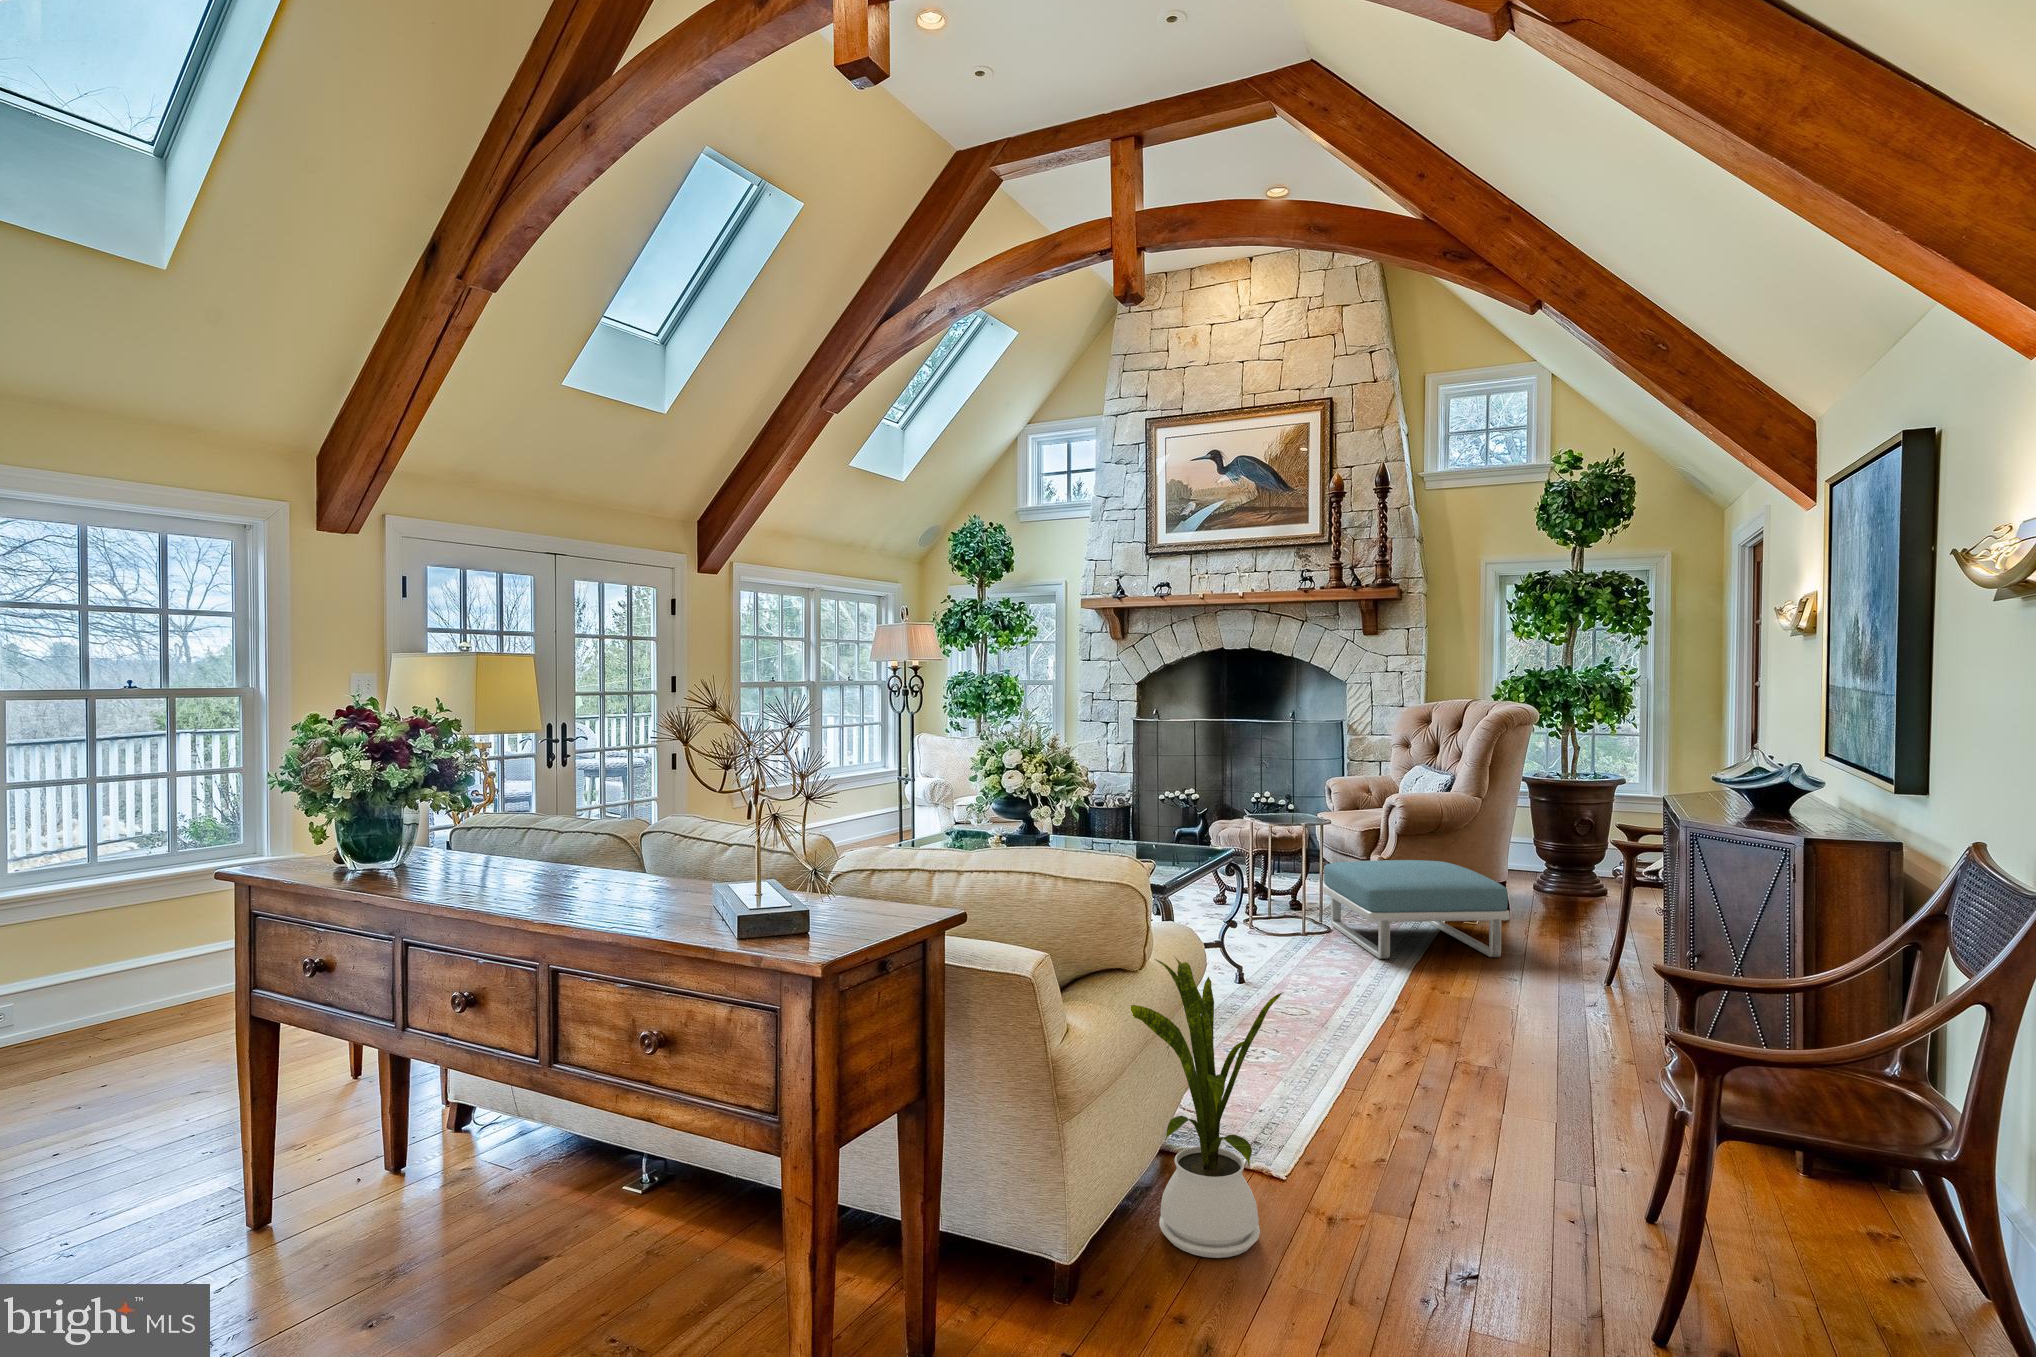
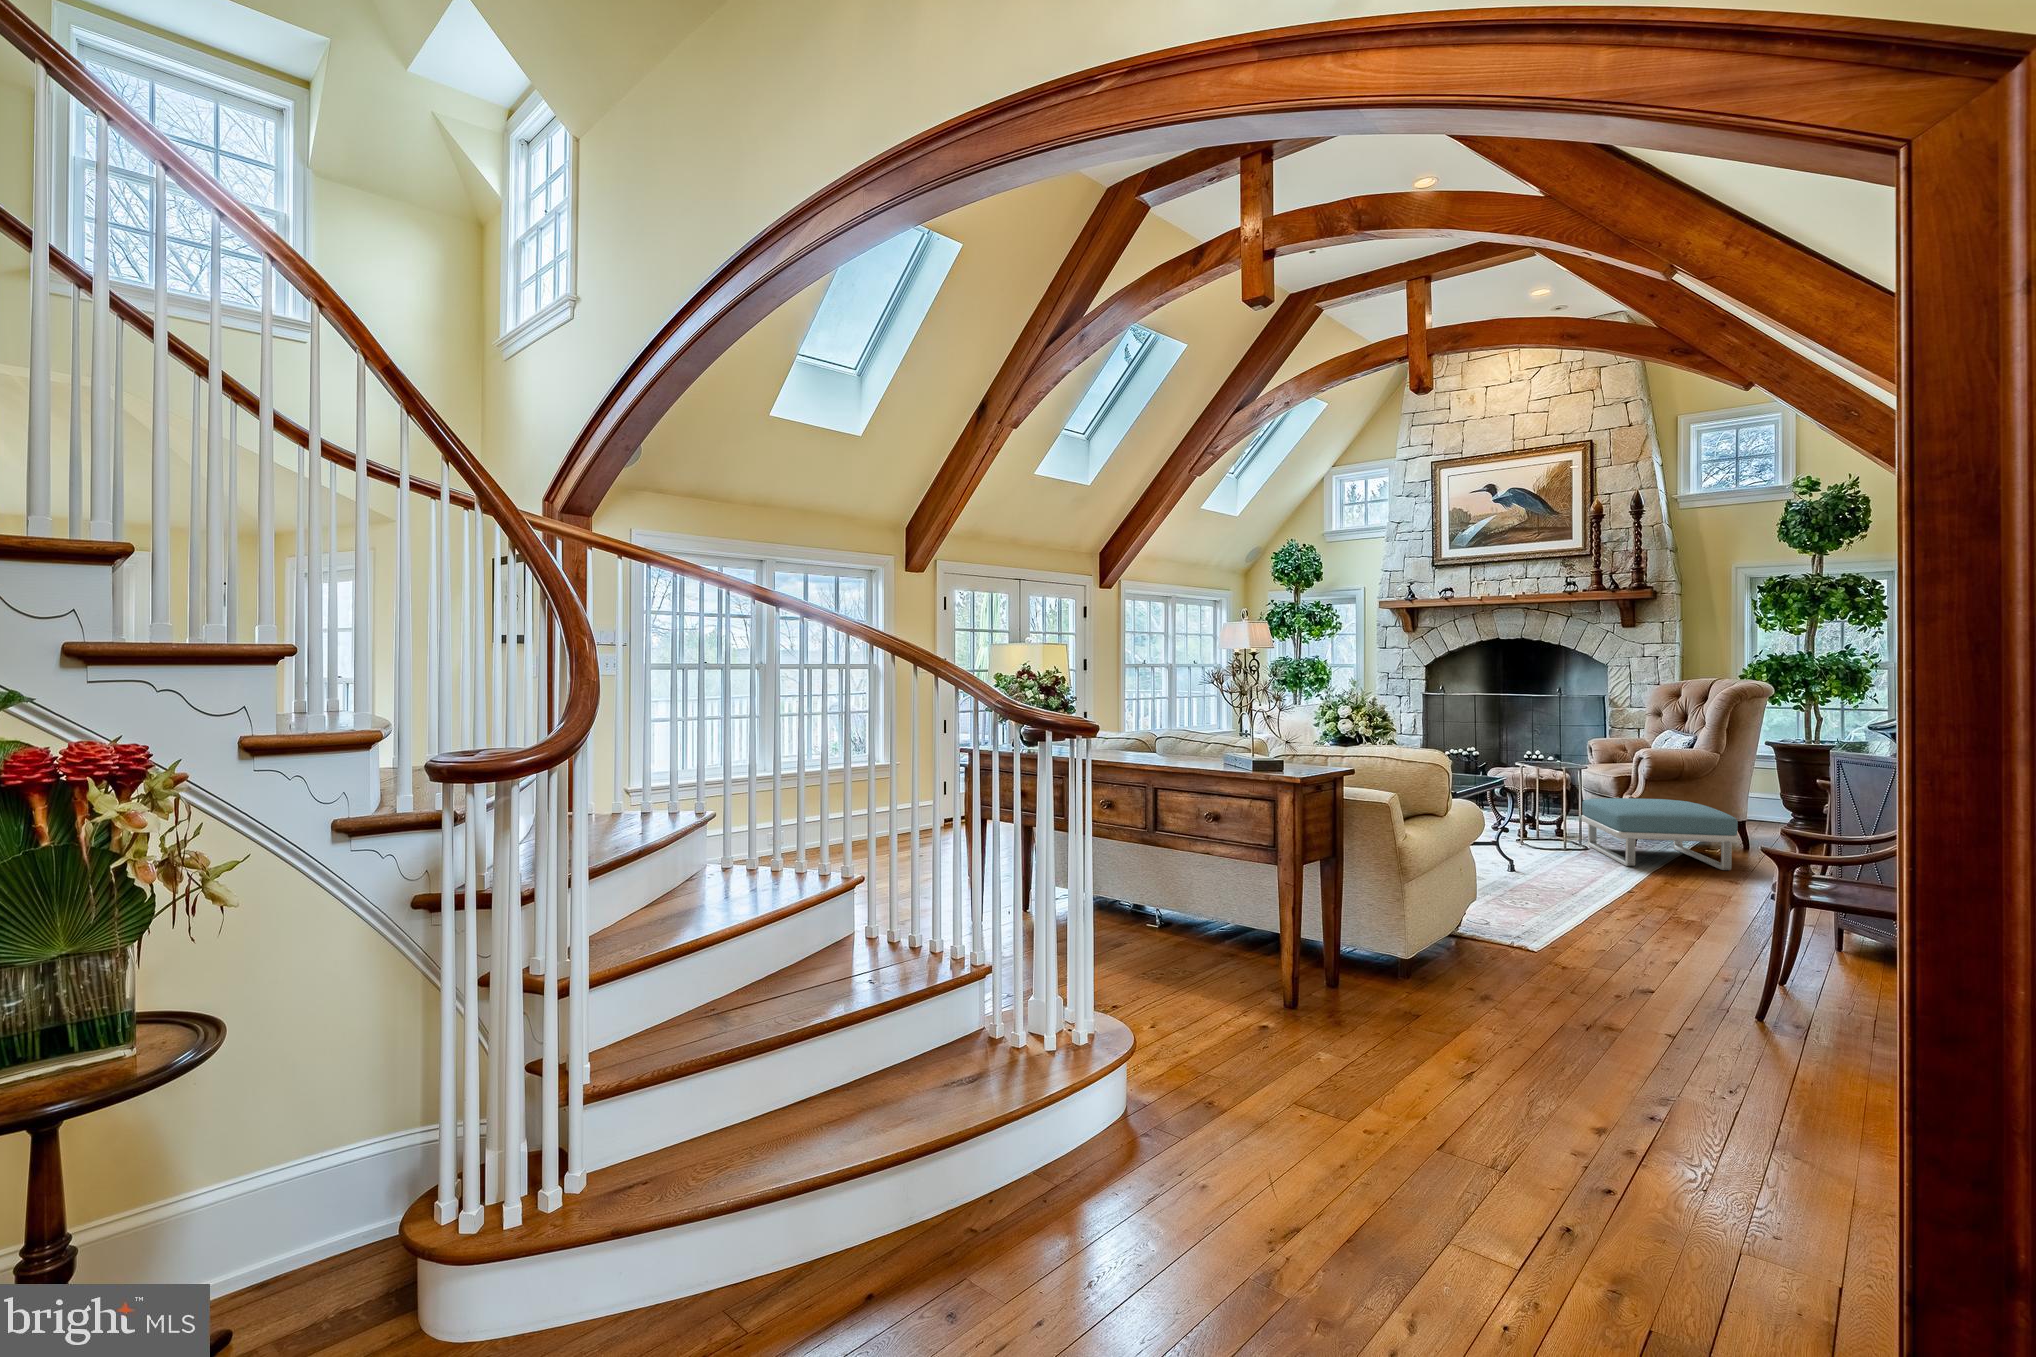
house plant: present [1131,958,1283,1258] -> none [1442,813,1546,984]

